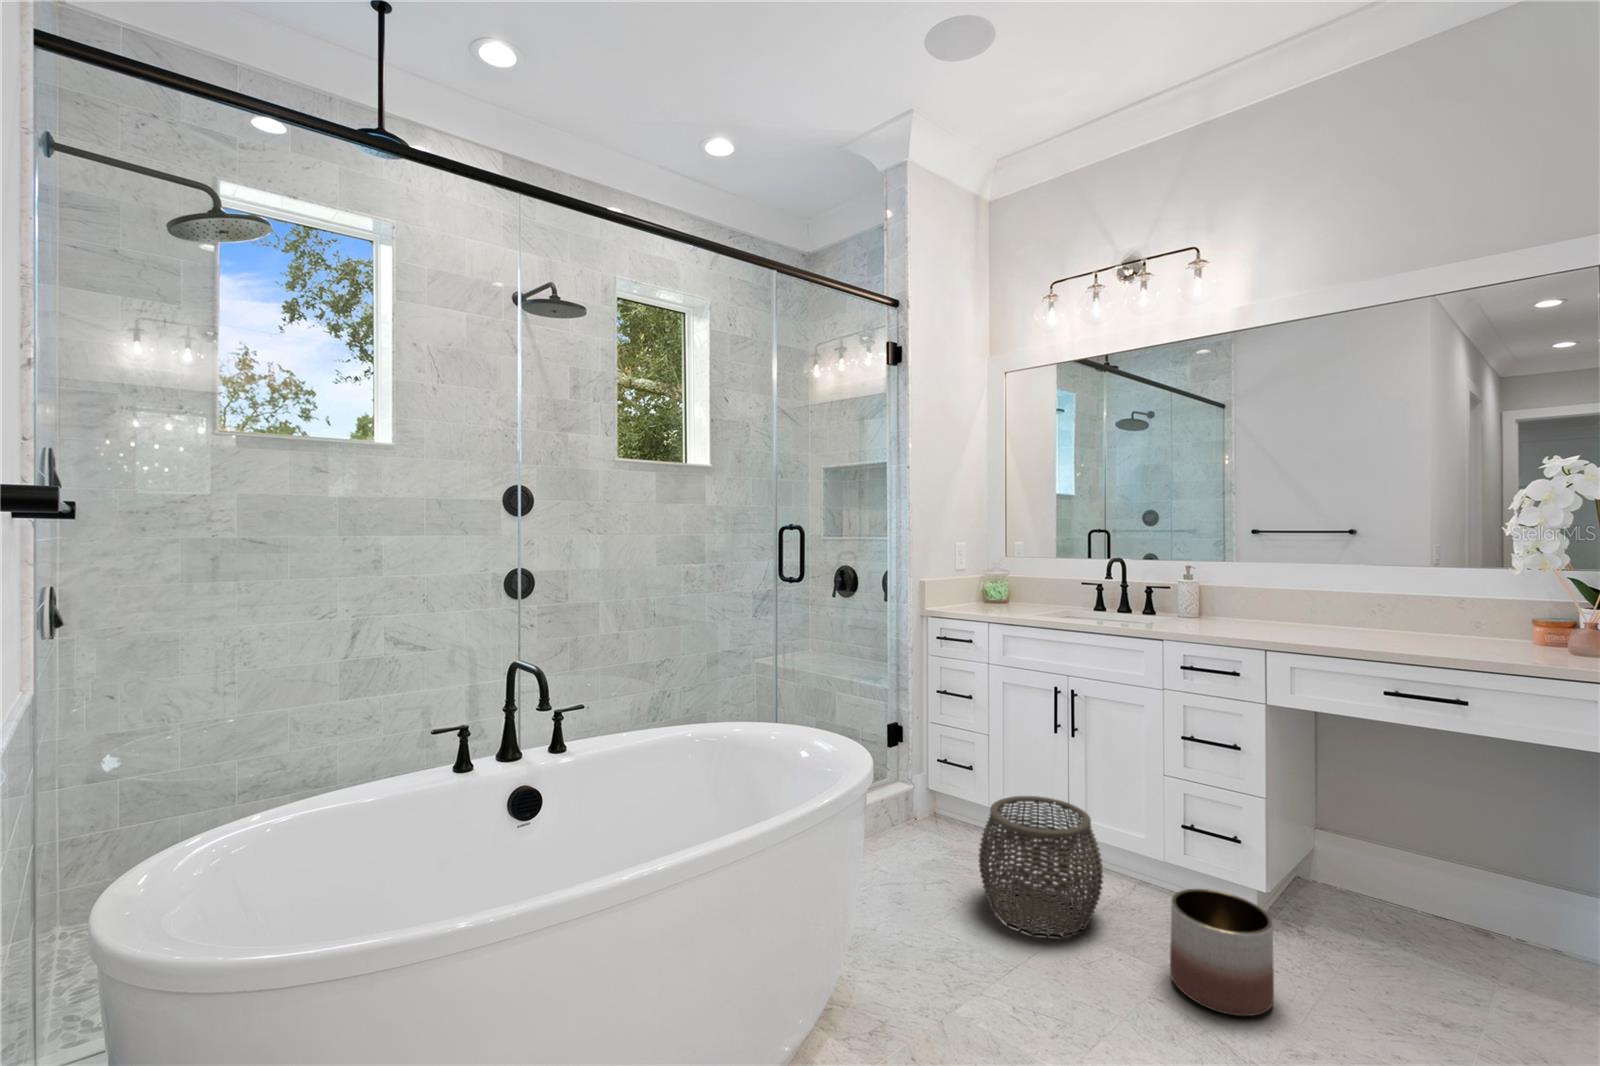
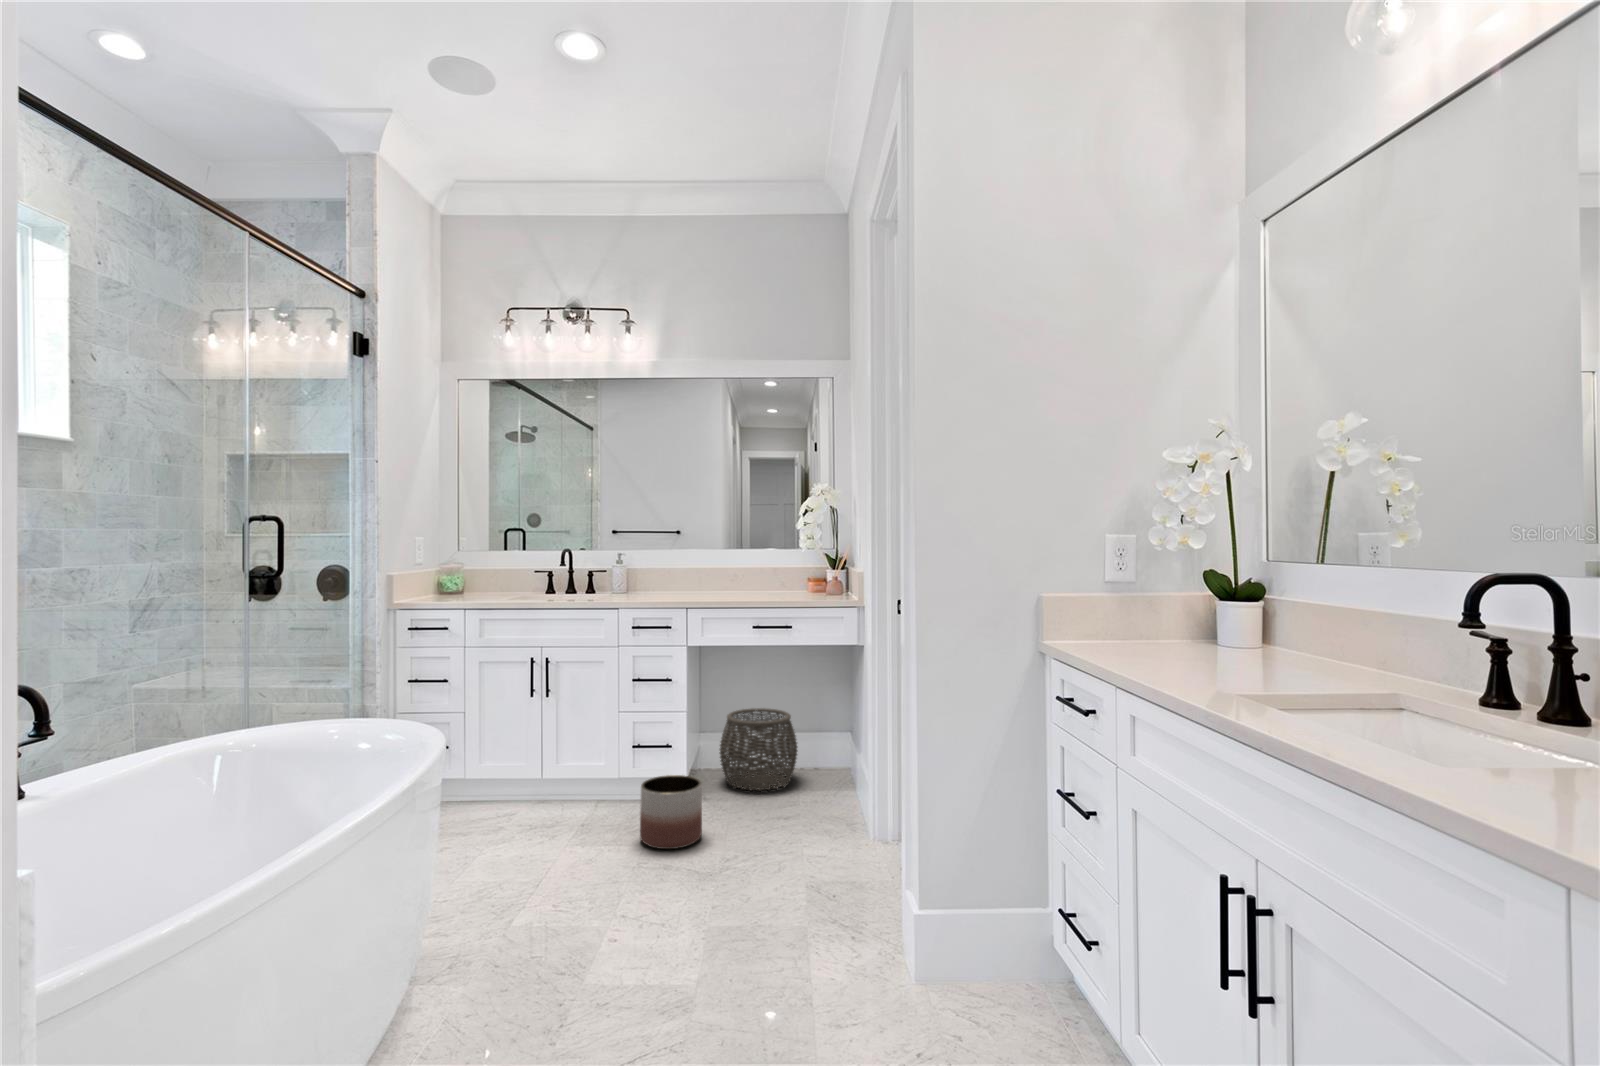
woven basket: present [979,796,1103,936] -> present [720,708,798,791]

